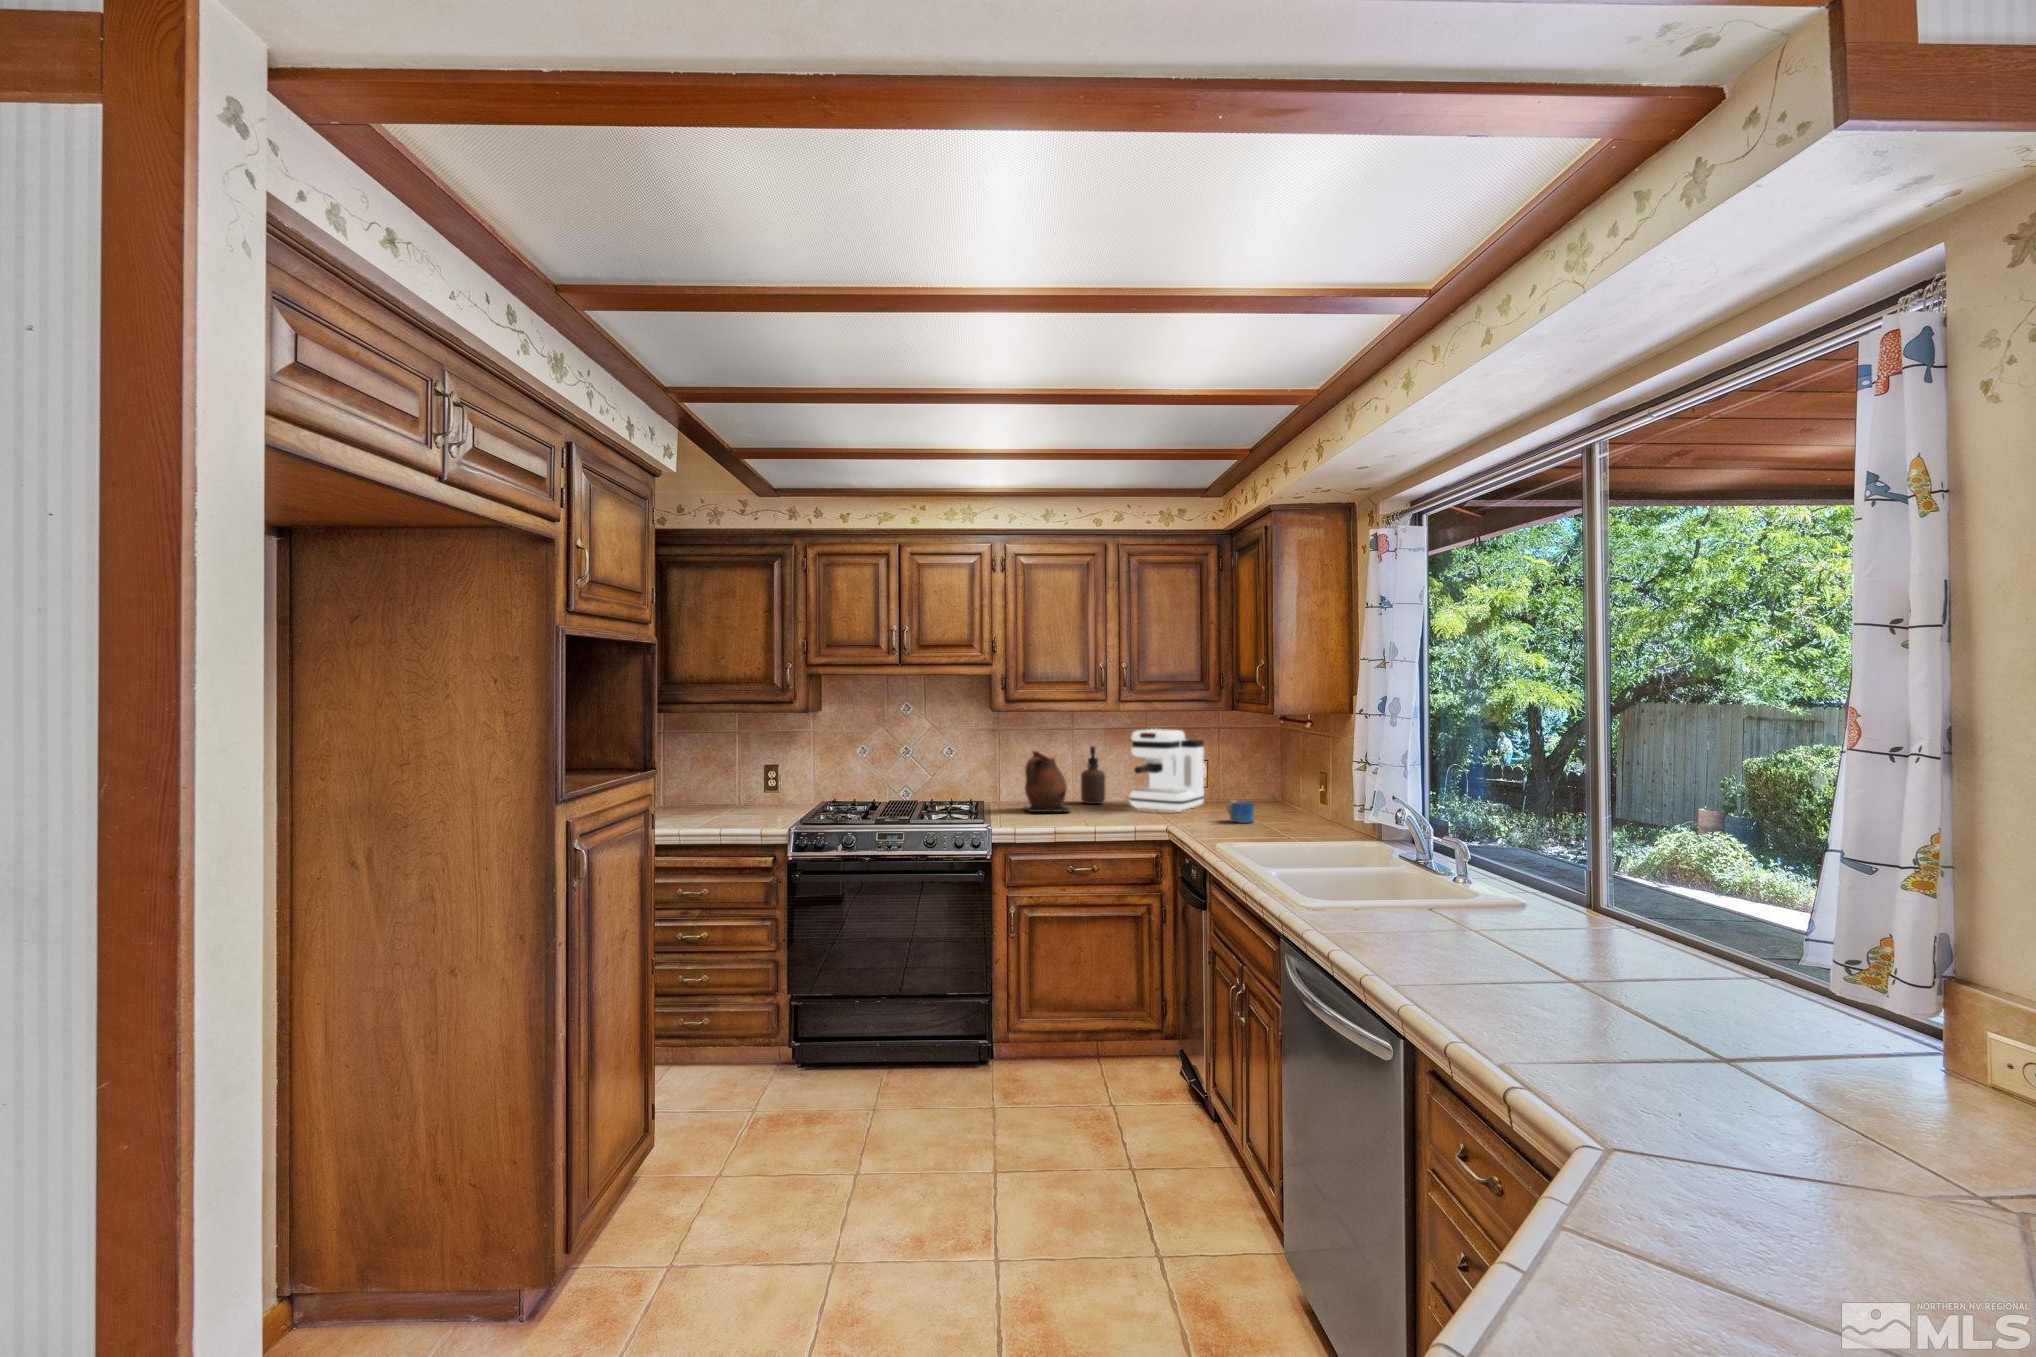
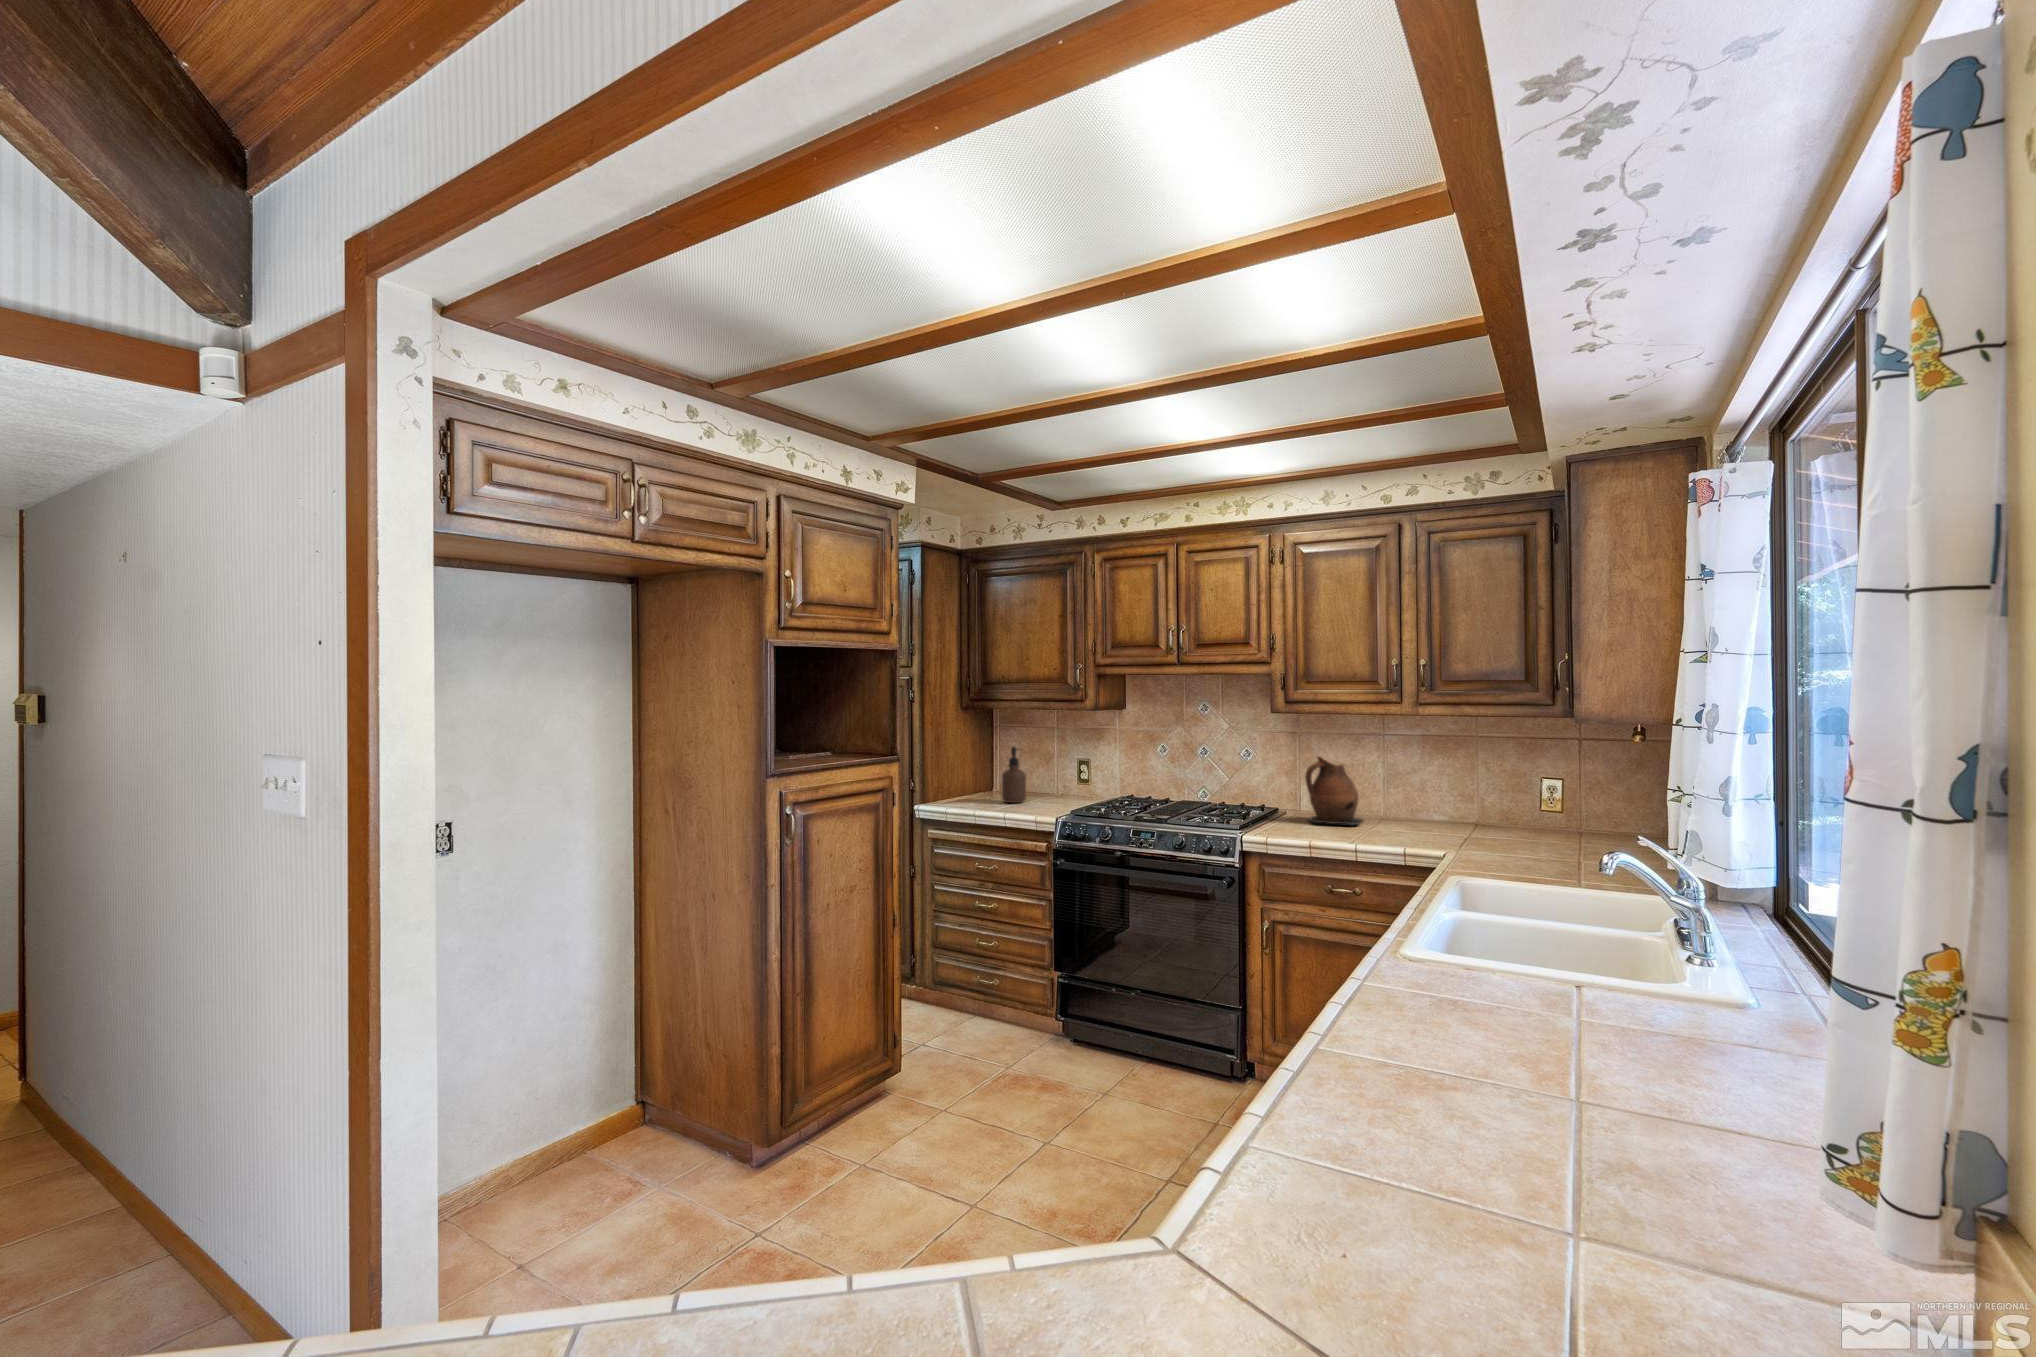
coffee maker: present [1129,729,1204,812] -> none [1431,736,1541,836]
soap dispenser: present [1081,746,1105,804] -> present [1002,747,1026,803]
mug: present [1227,800,1254,823] -> none [1530,826,1573,856]

